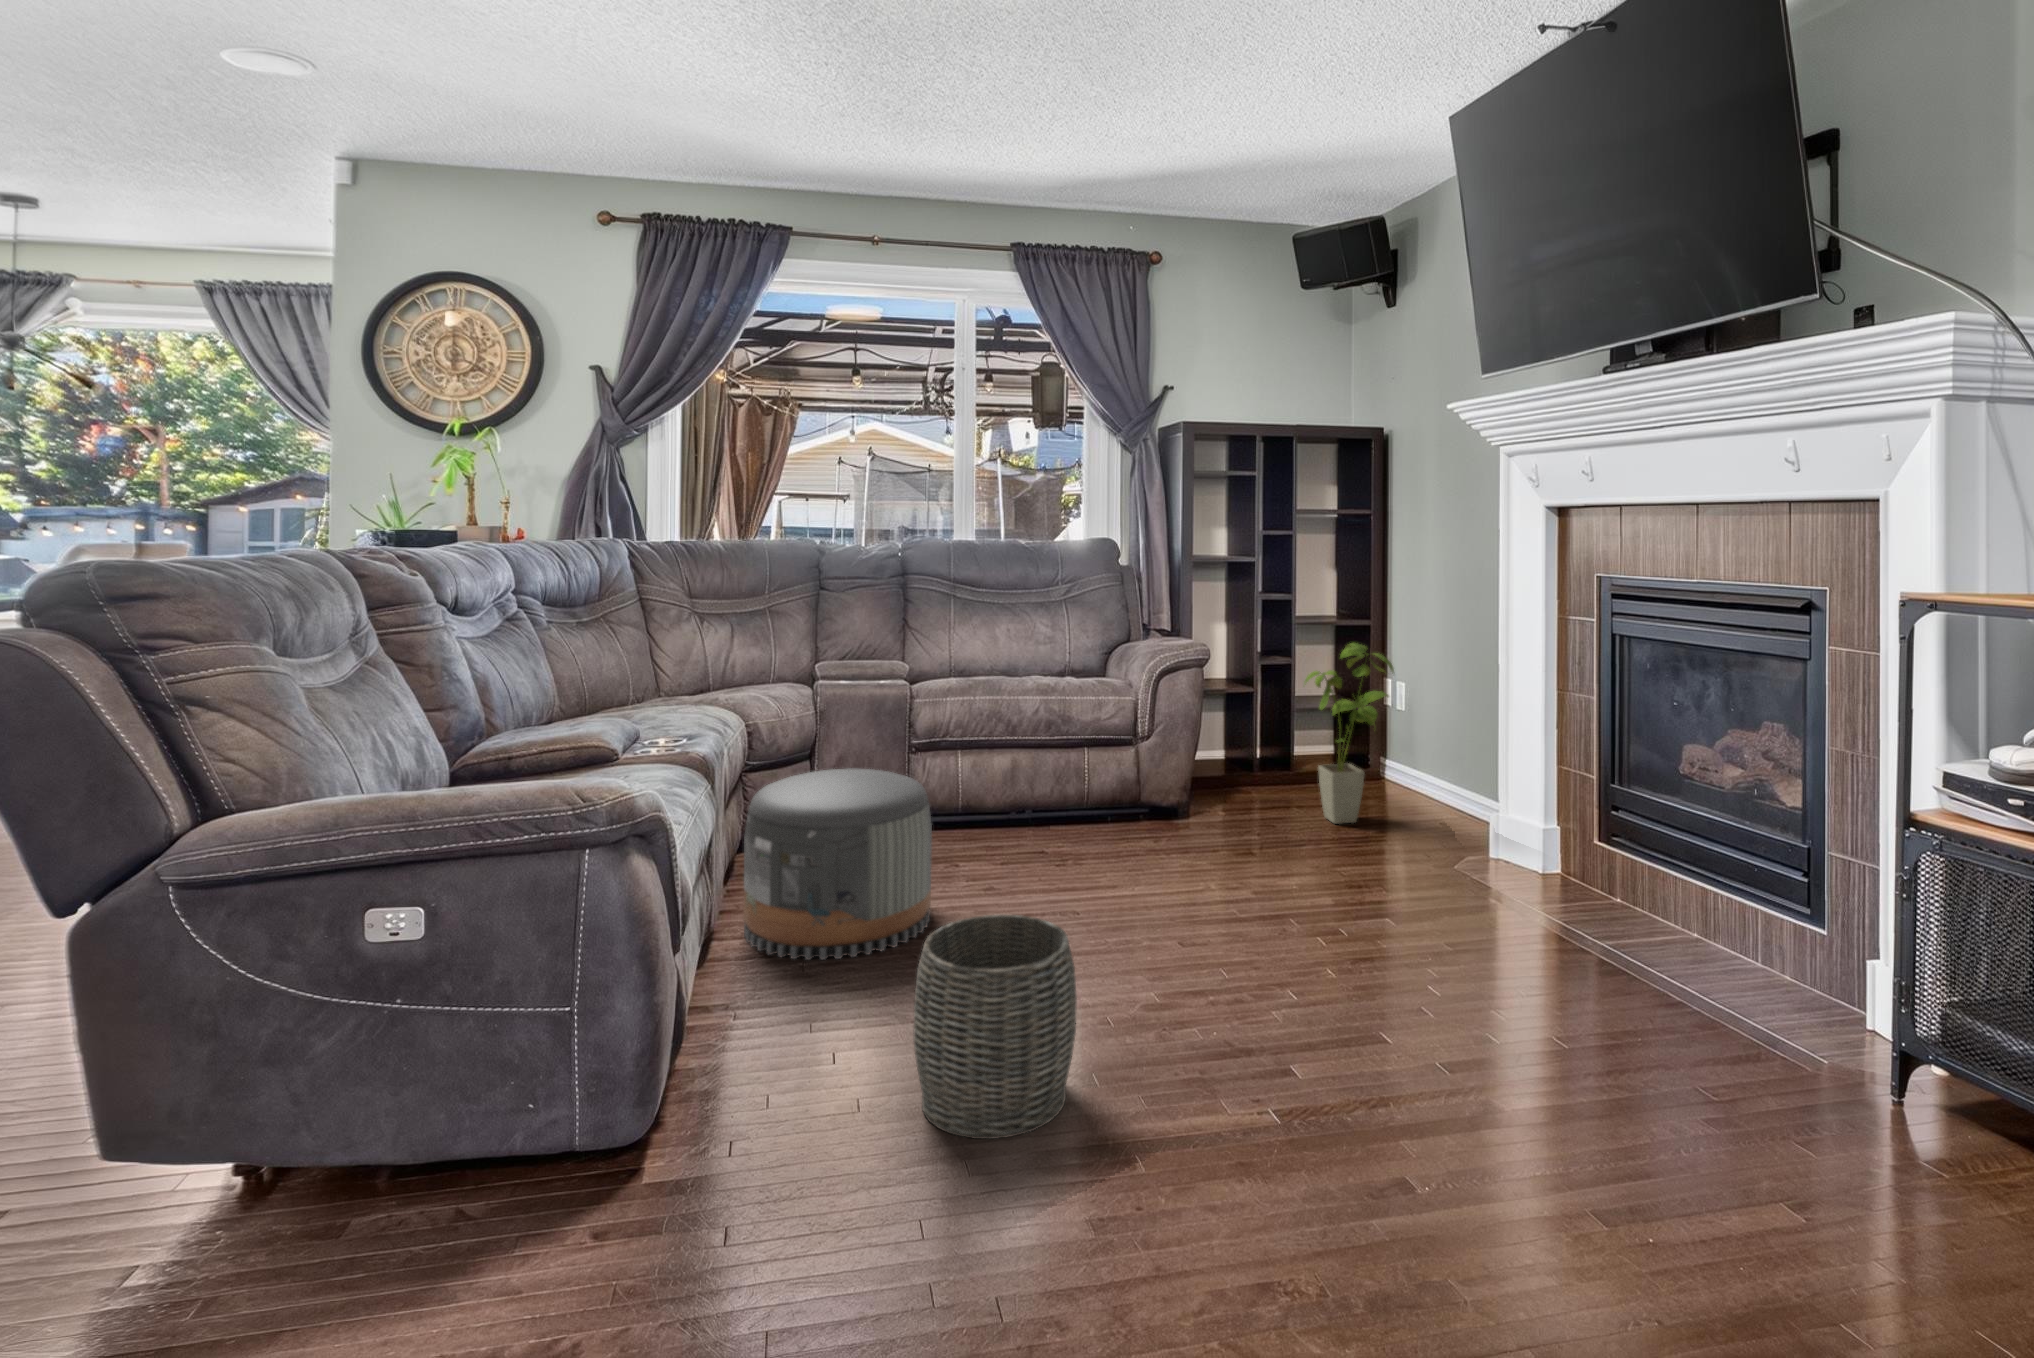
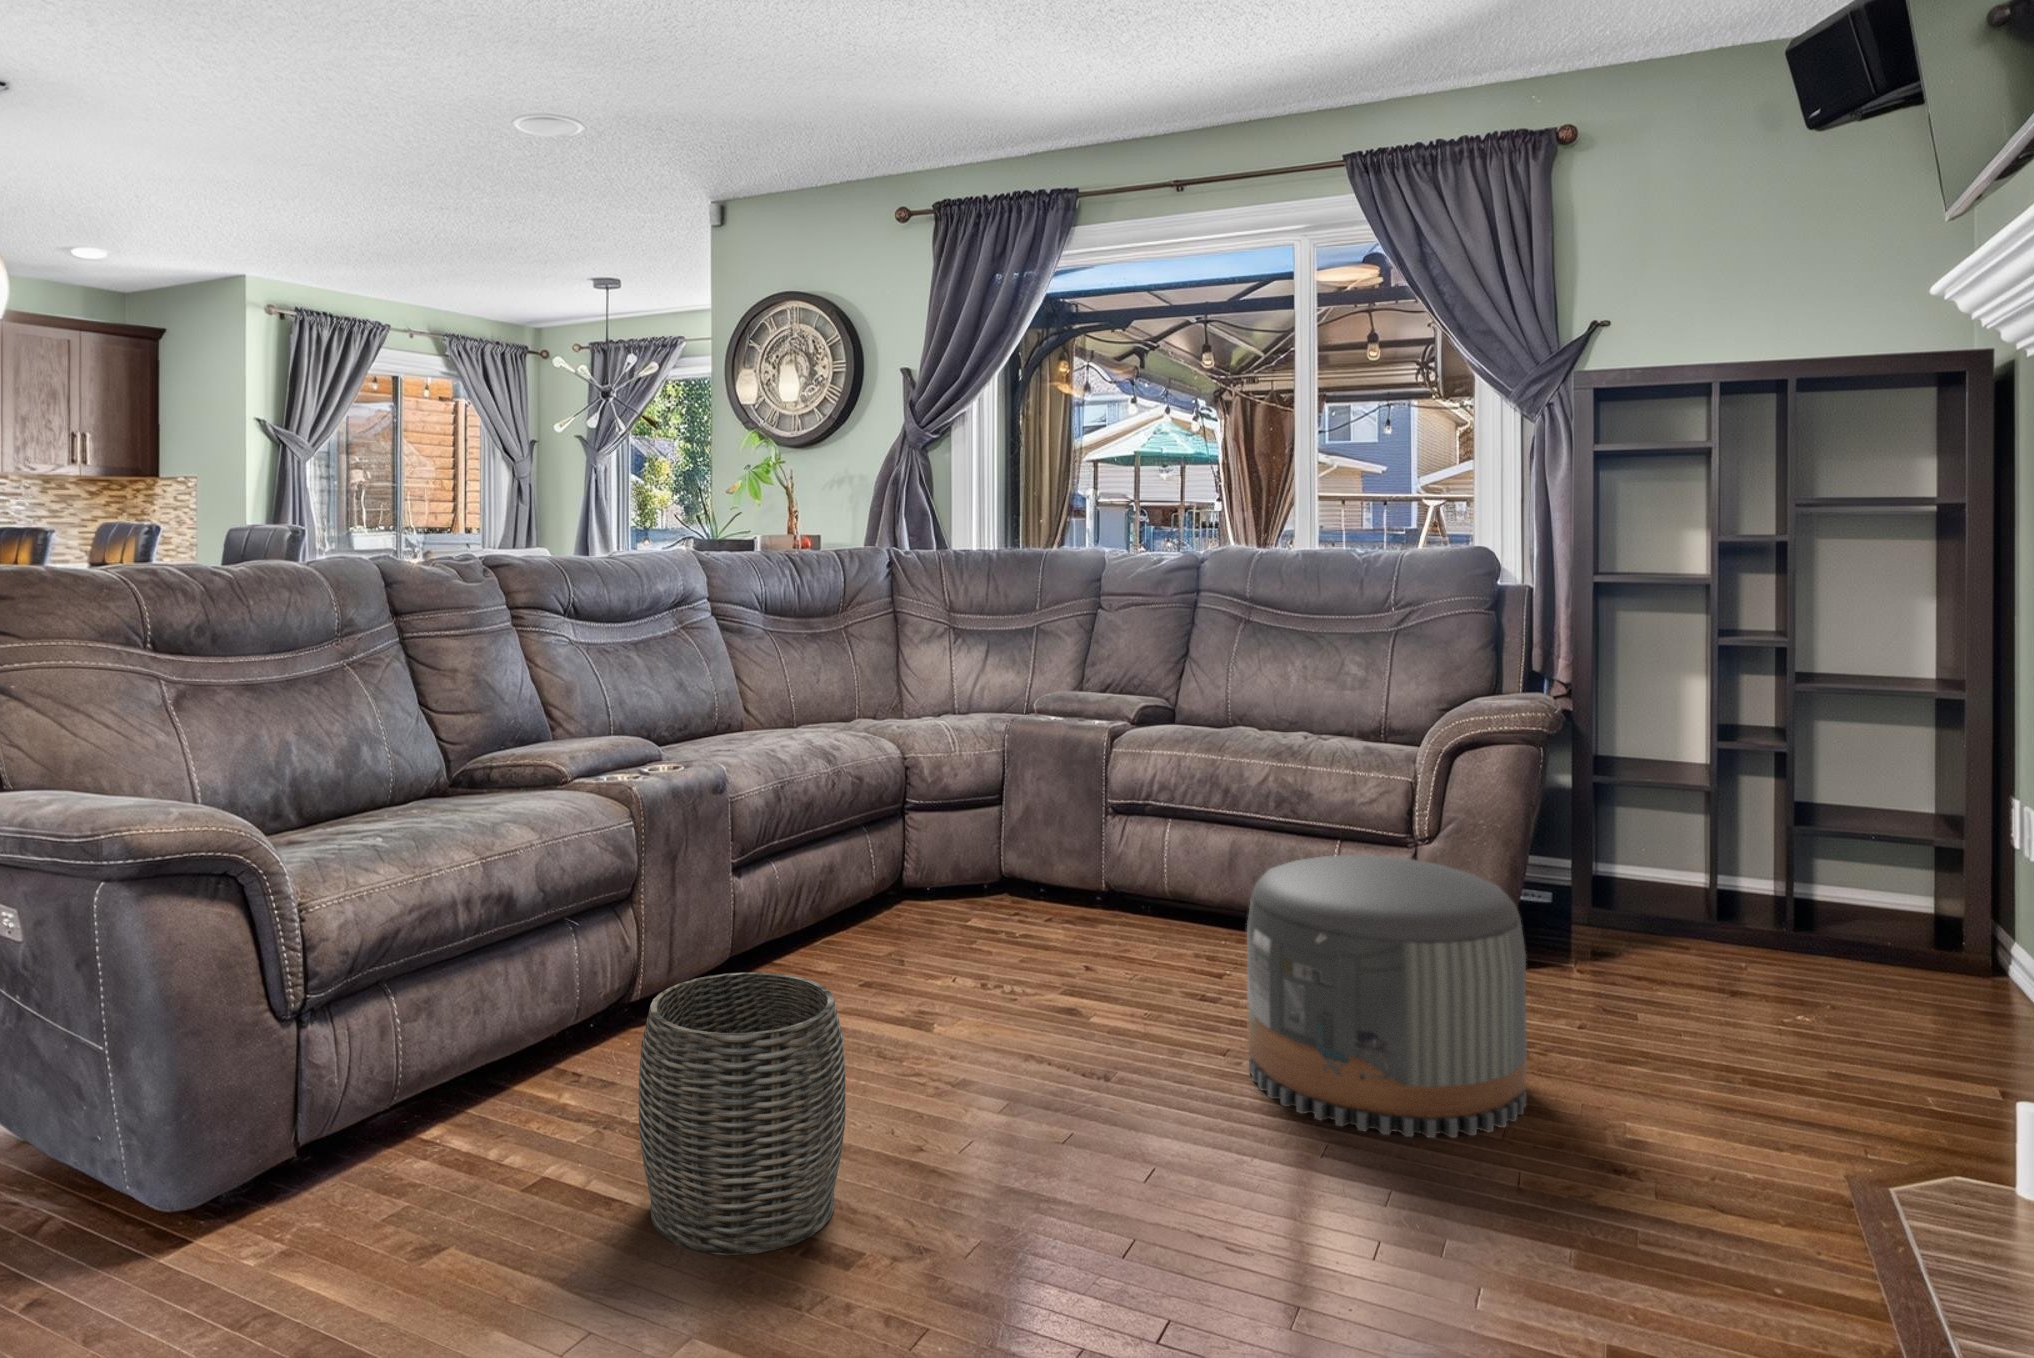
house plant: present [1305,643,1394,824] -> none [1700,718,1898,1038]
pouf: present [743,768,932,960] -> present [1247,855,1527,1138]

